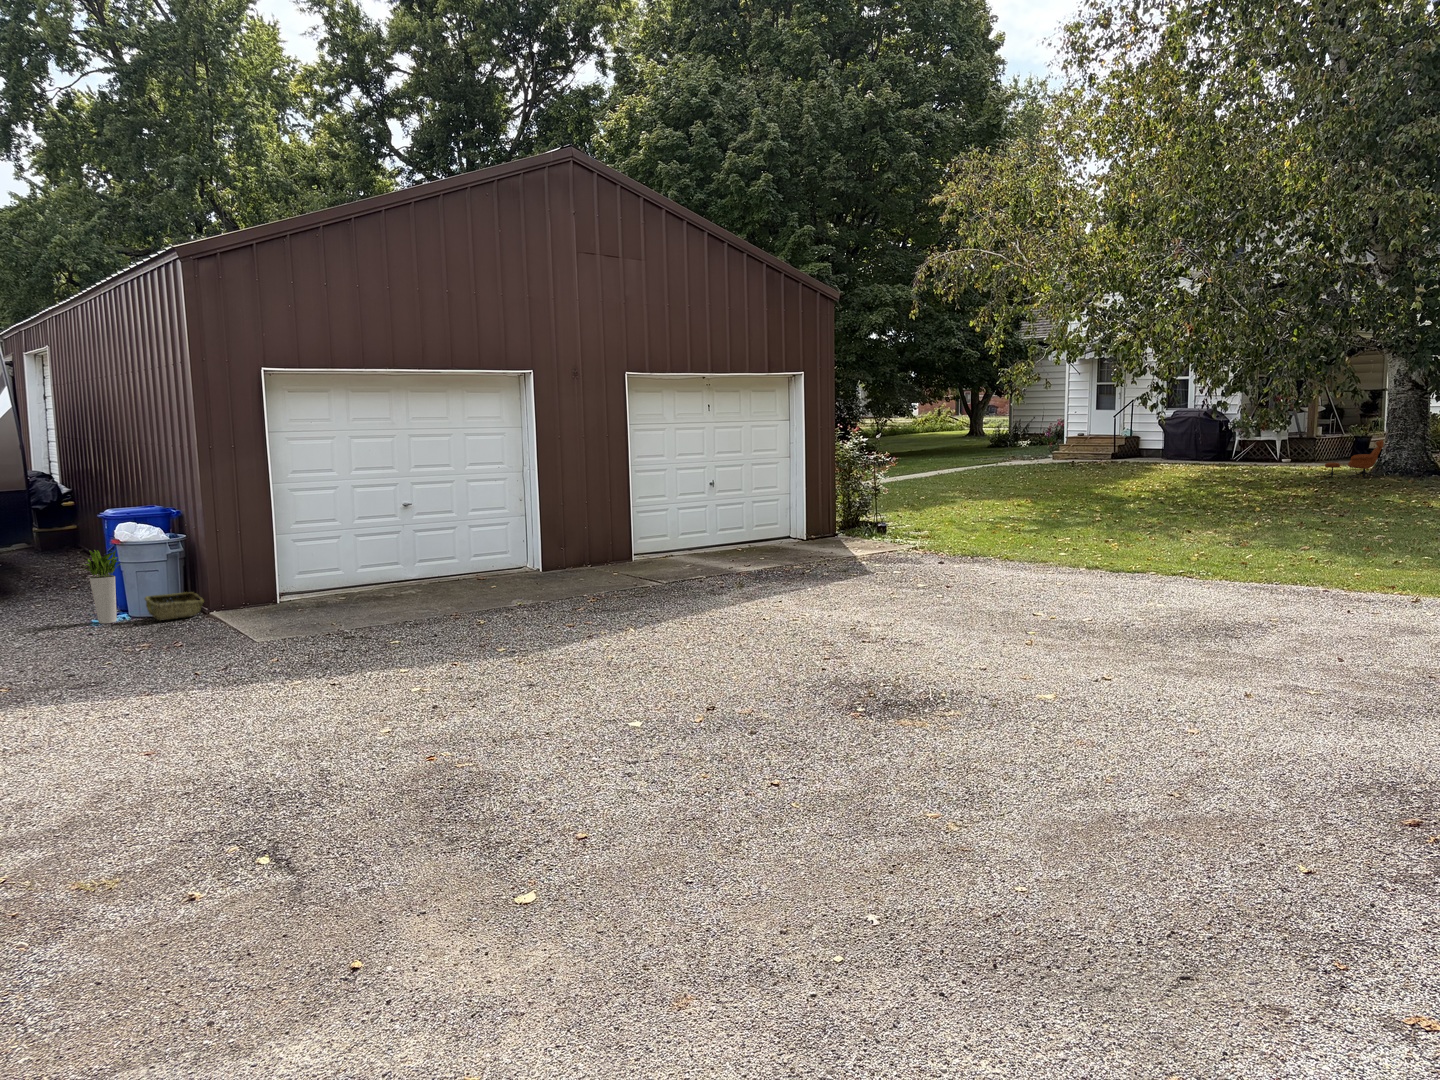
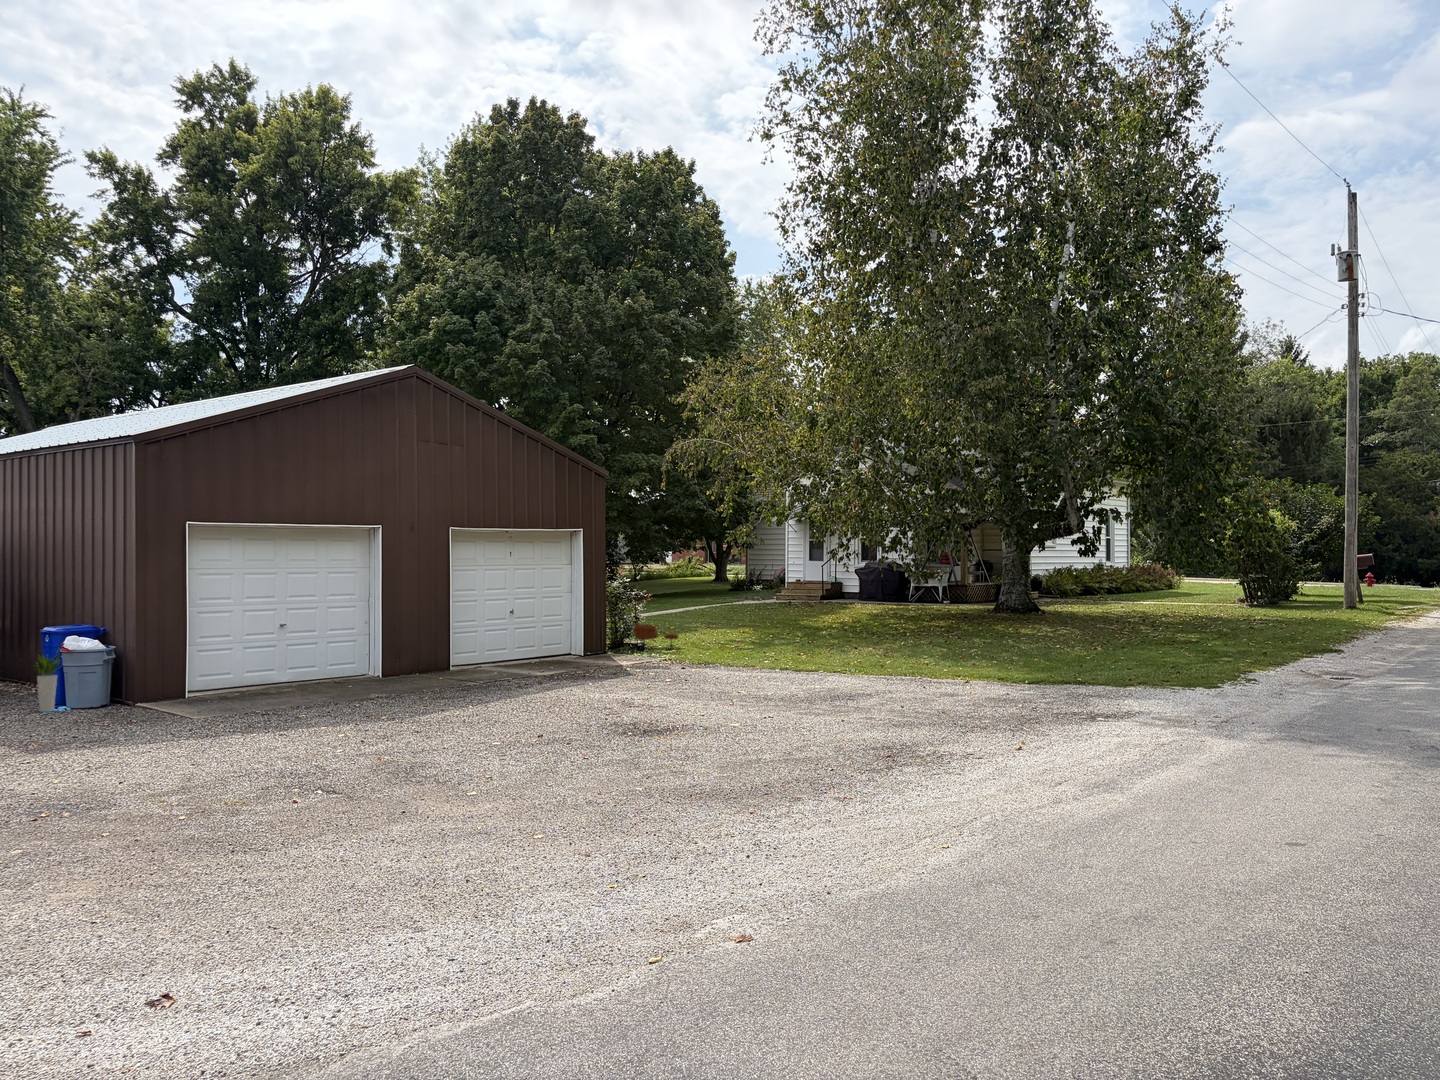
lounge chair: present [1324,440,1384,478] -> present [633,622,678,648]
woven basket: present [145,592,204,620] -> none [80,688,128,709]

